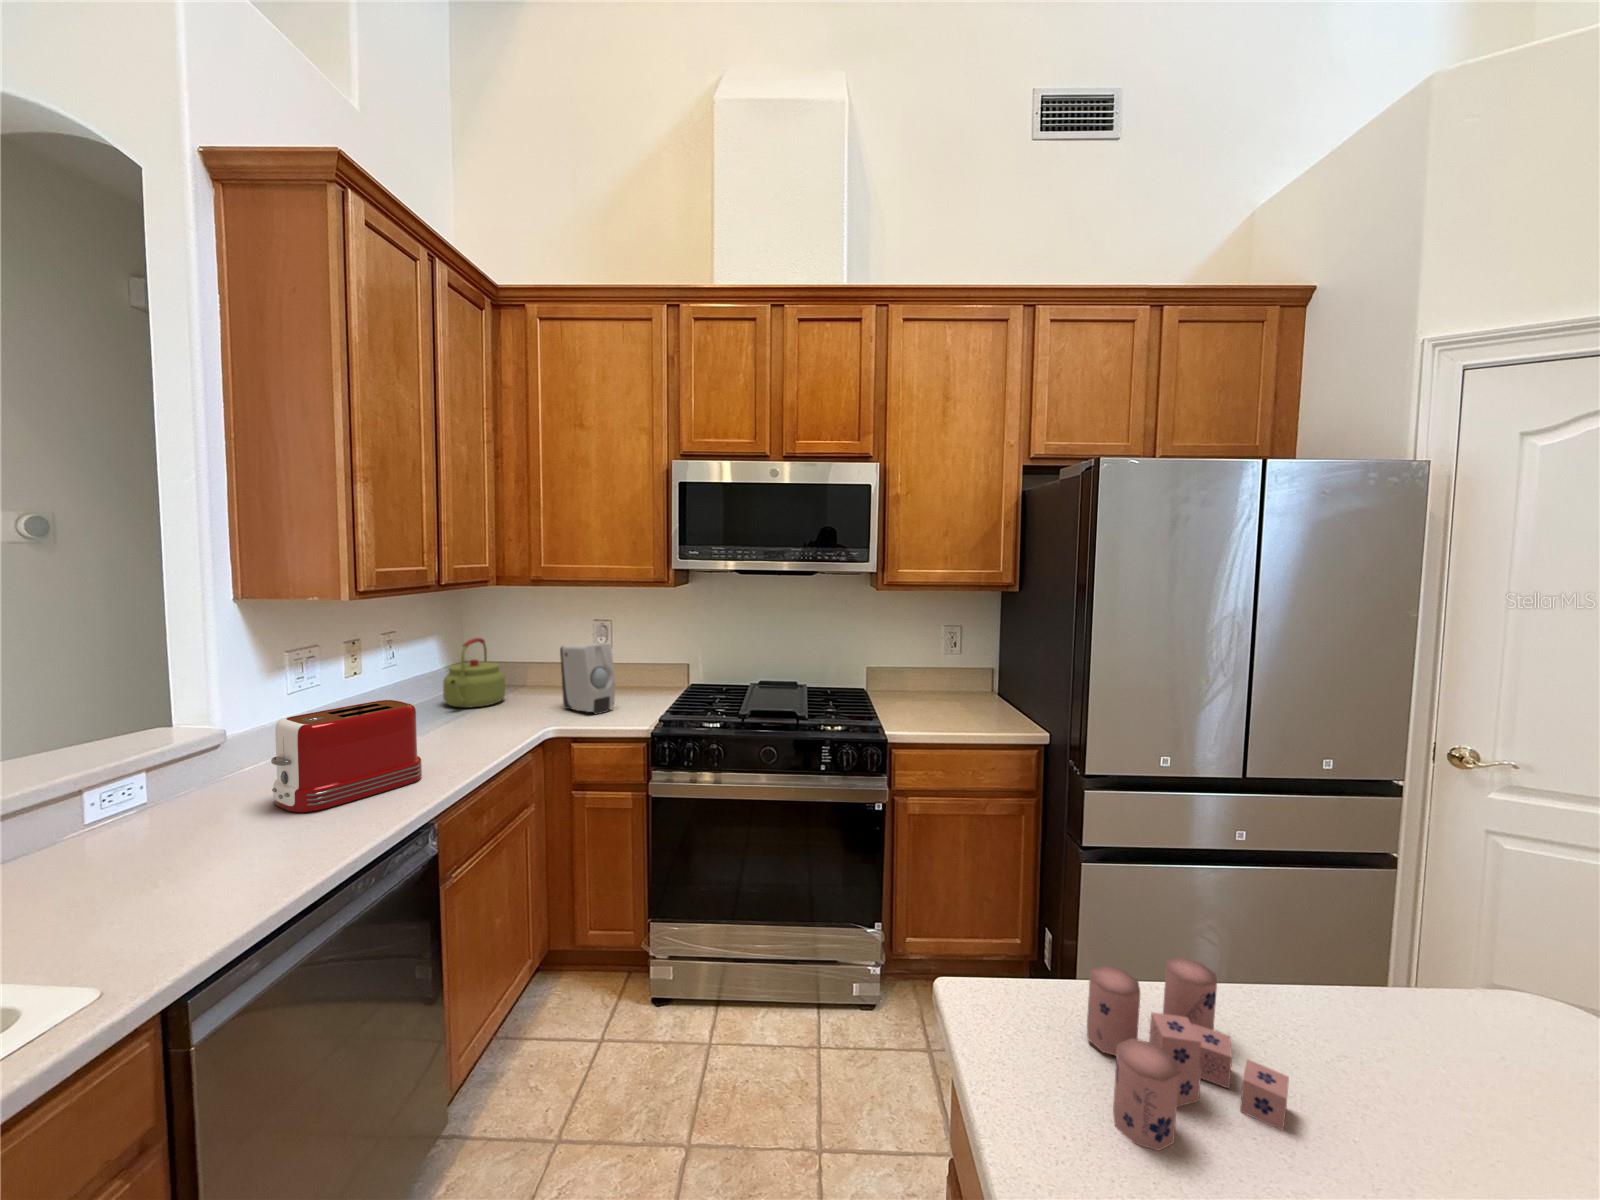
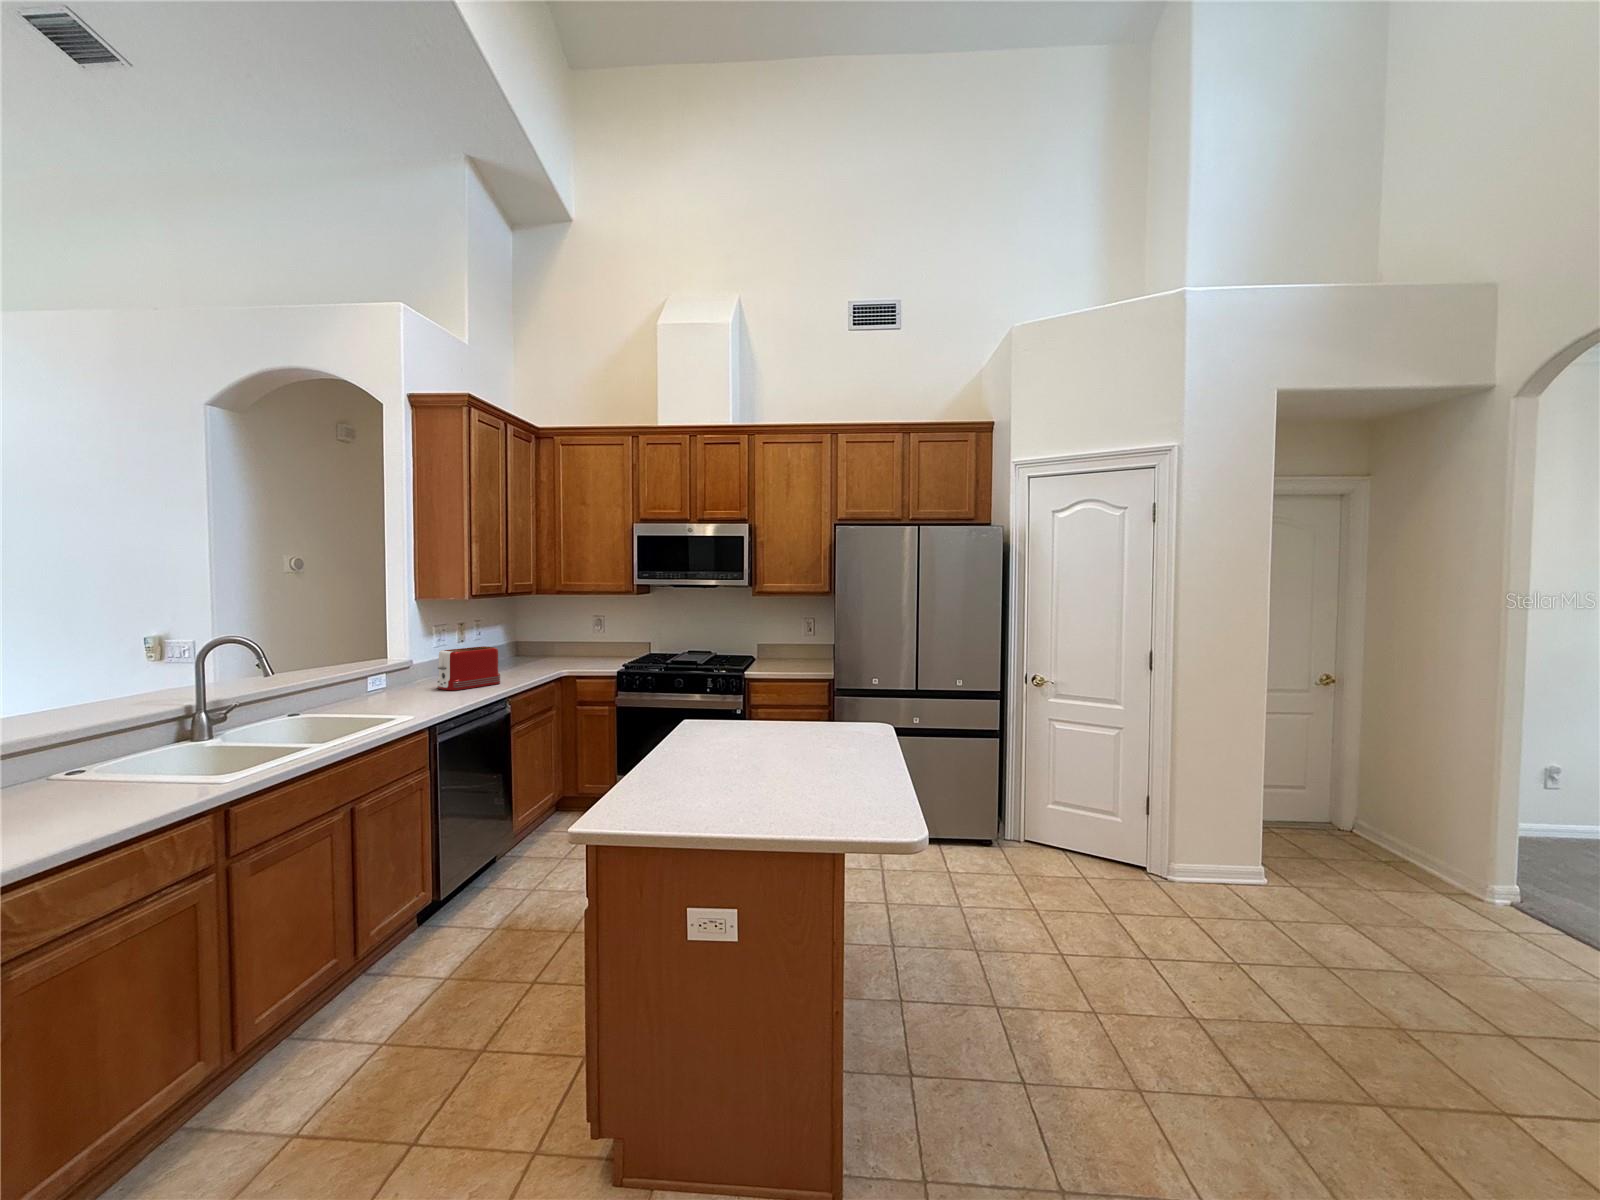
kettle: present [443,638,505,708] -> none [506,624,541,663]
soap dispenser: present [560,643,615,714] -> none [571,627,601,666]
candle: present [1087,957,1289,1150] -> none [702,703,756,734]

